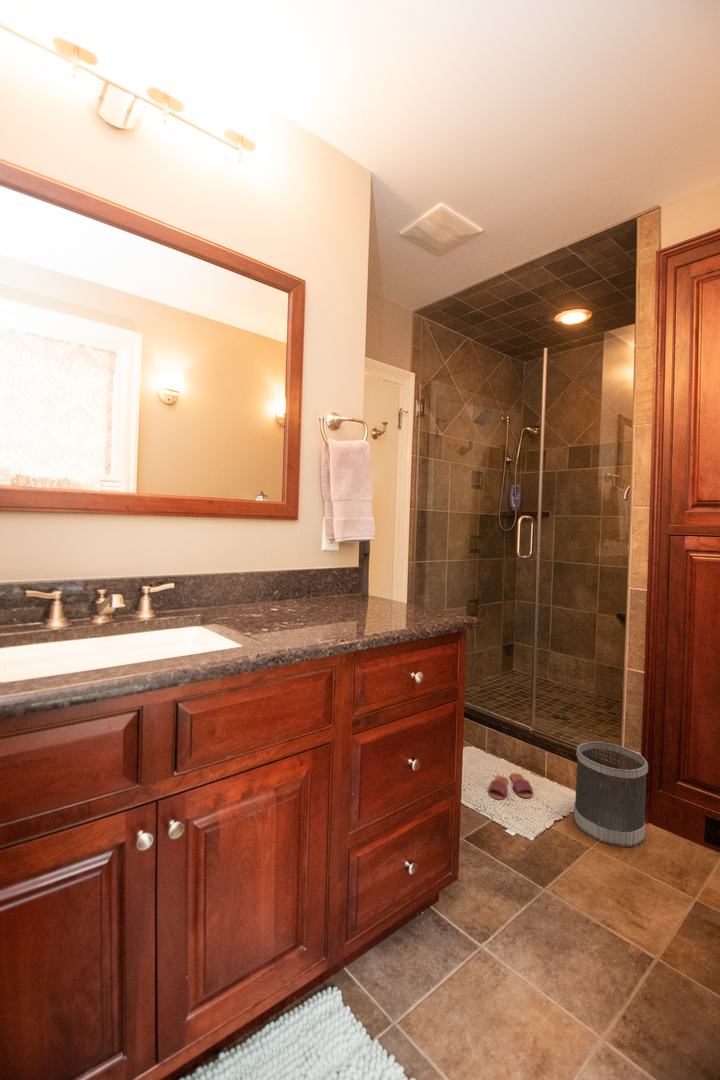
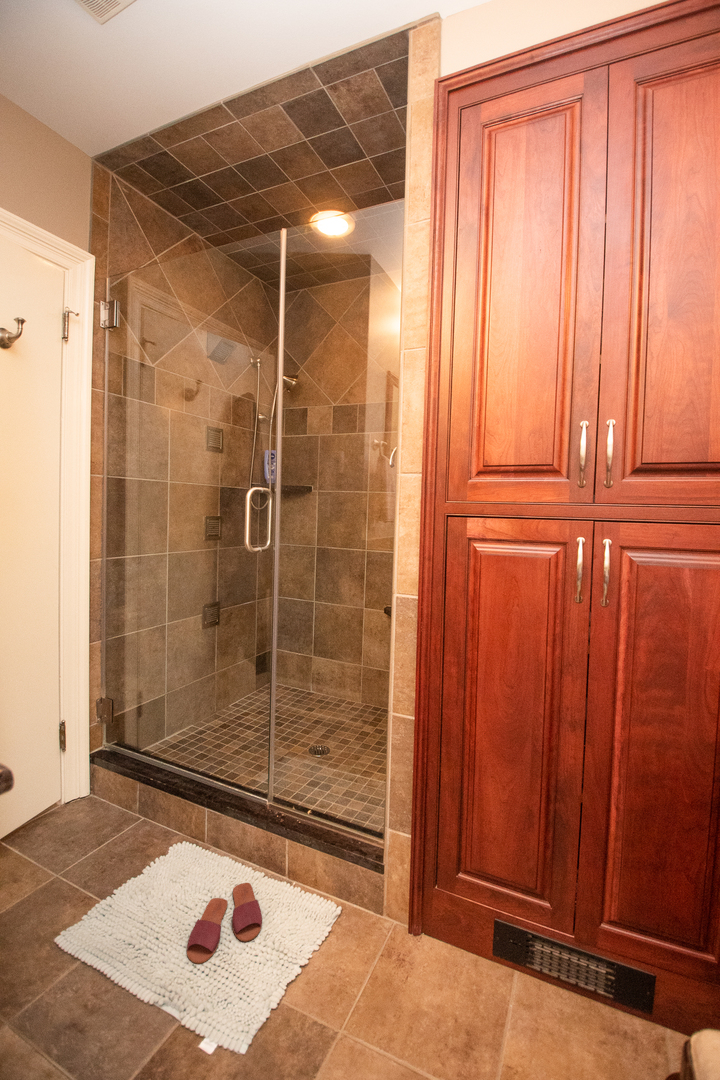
wastebasket: present [574,742,648,847] -> none [317,827,420,1018]

